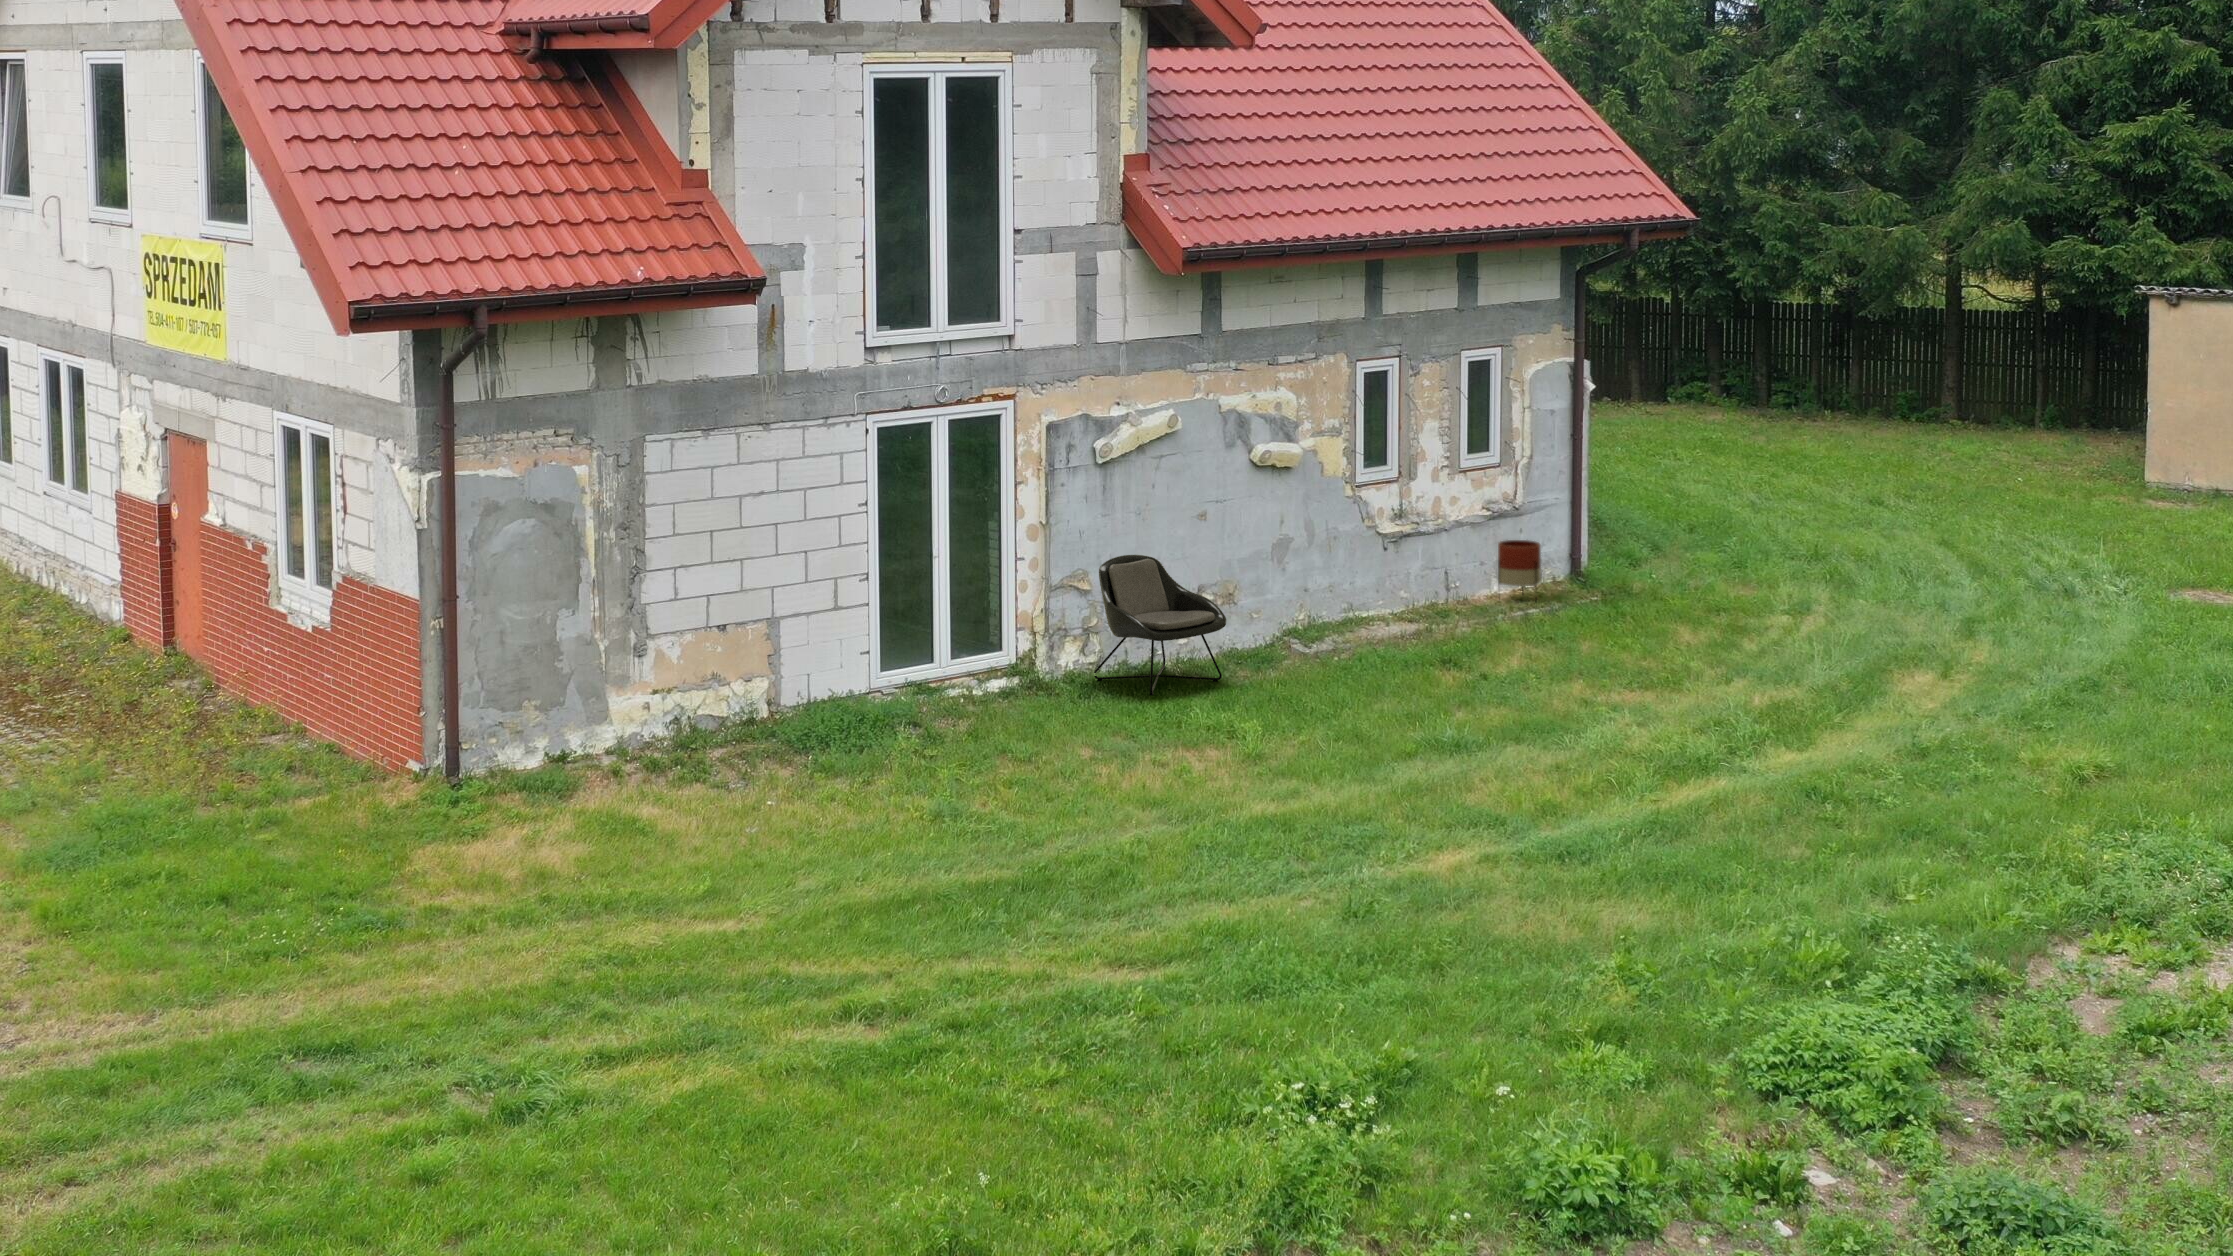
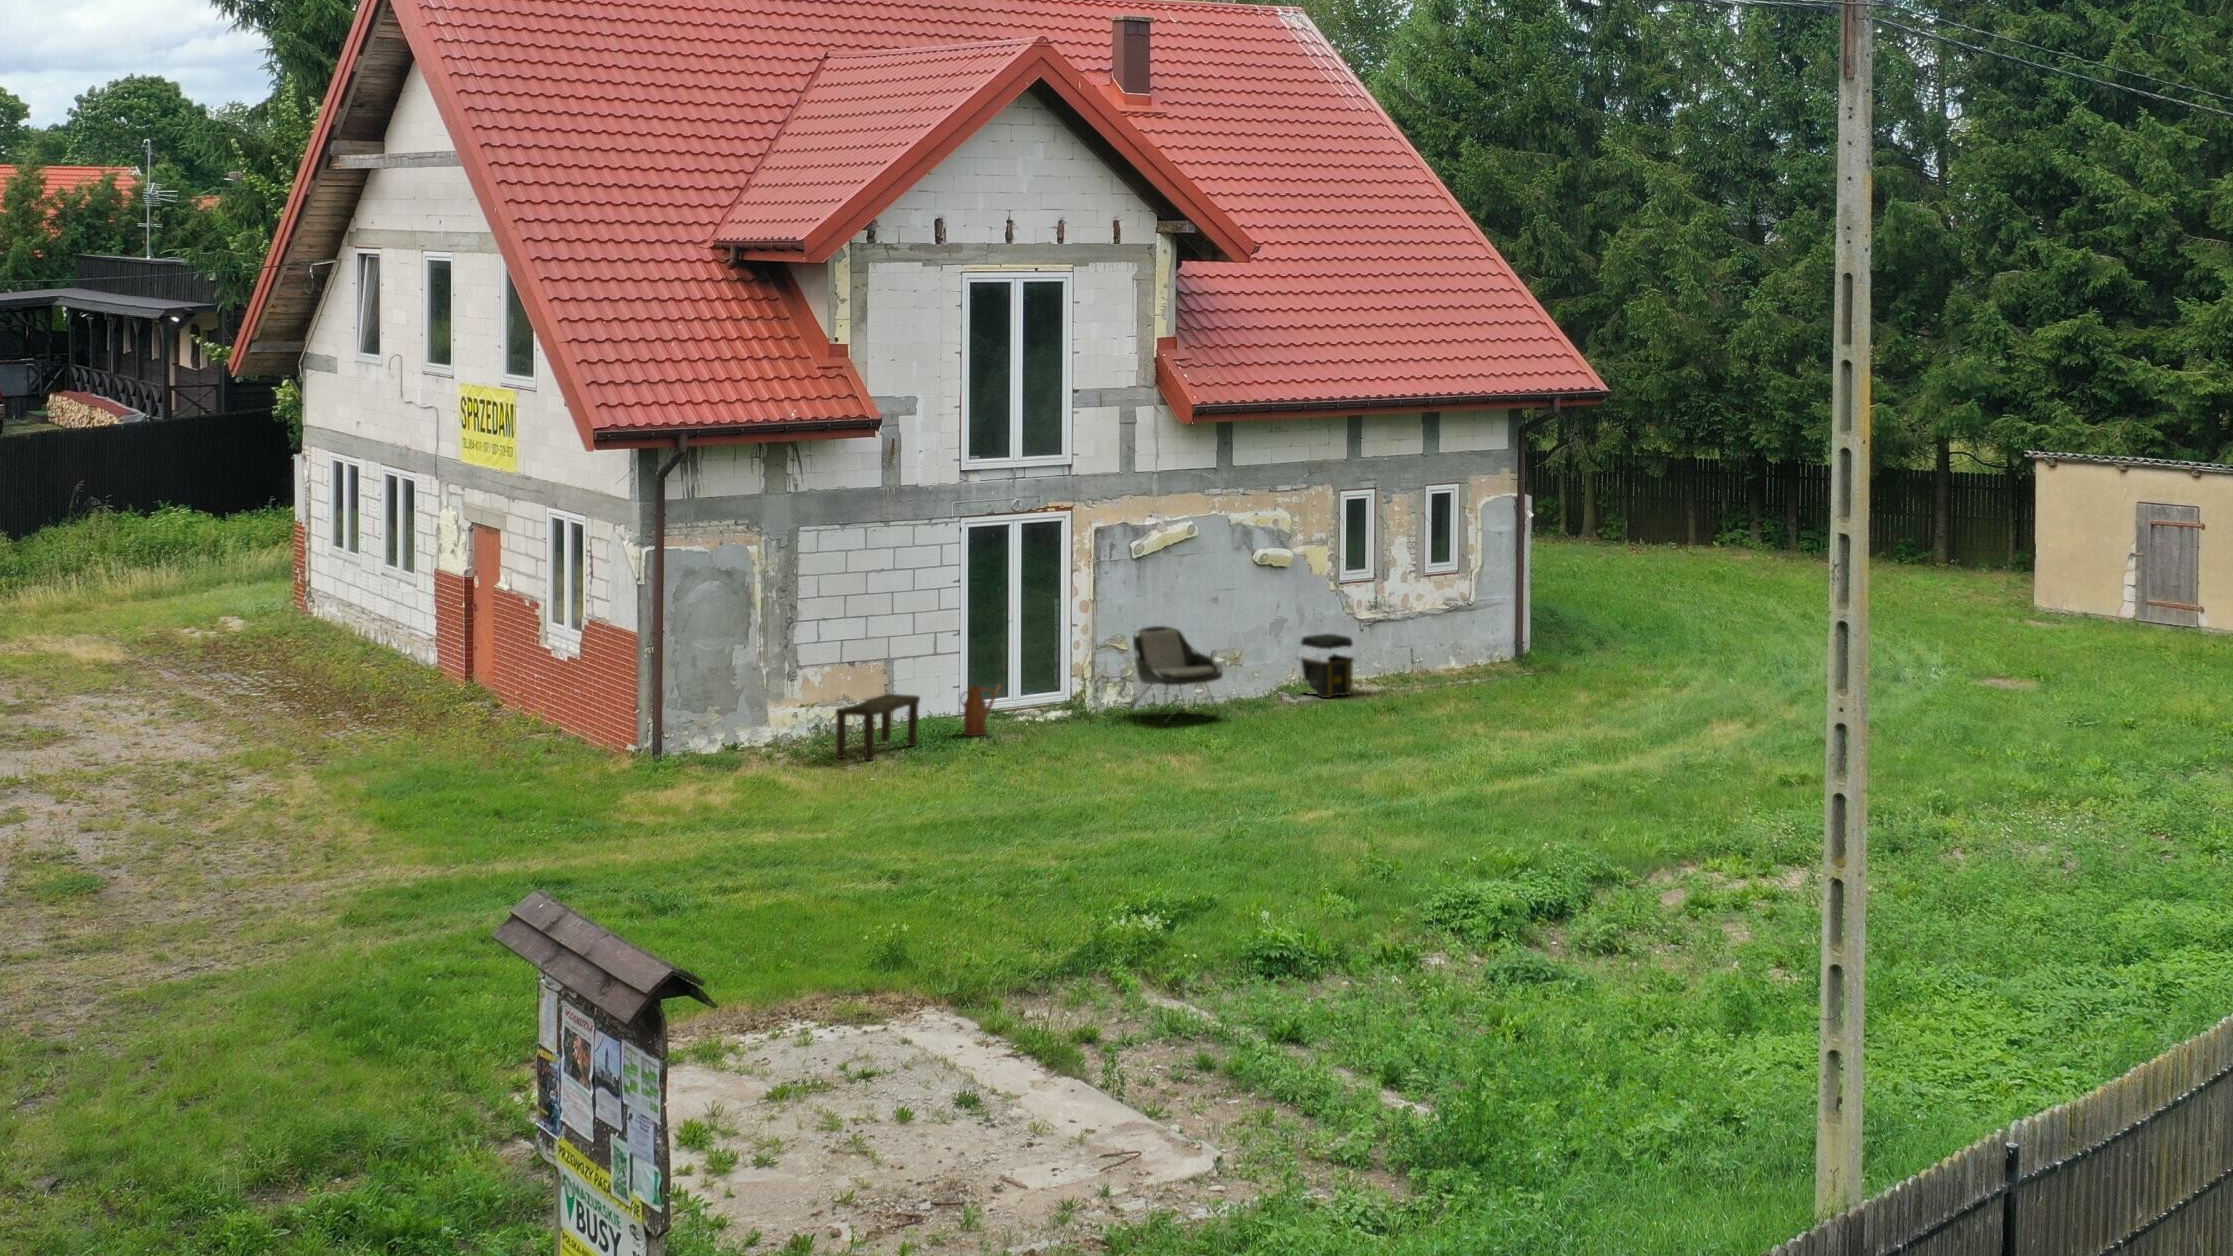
planter: present [1498,540,1541,593] -> none [1458,630,1490,677]
toolbox: none [1307,554,1381,643] -> present [1301,634,1353,698]
watering can: none [874,646,929,722] -> present [961,685,1000,736]
bench: none [710,668,824,771] -> present [836,694,920,760]

